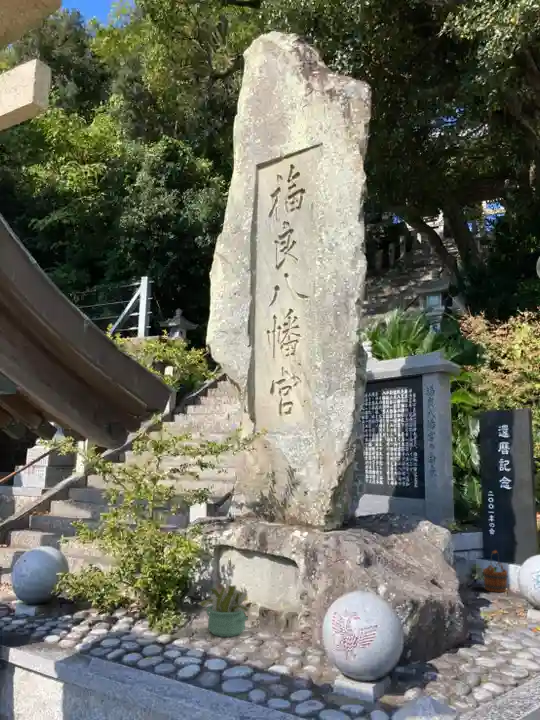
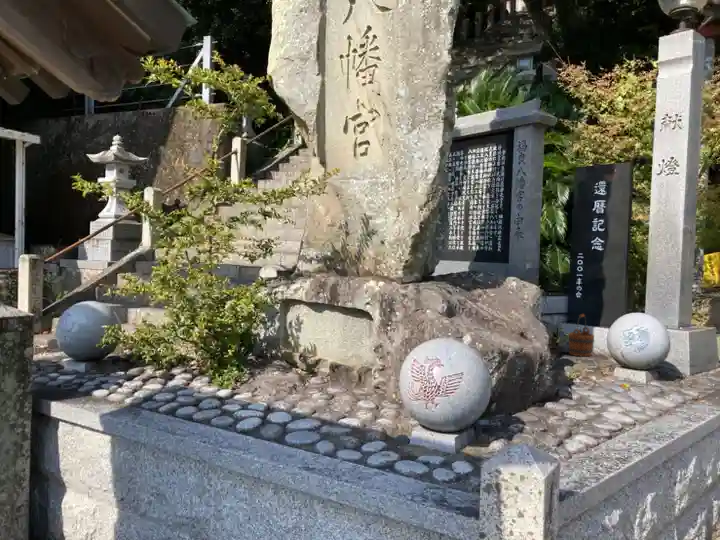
decorative plant: present [198,585,249,637] -> none [261,340,318,393]

